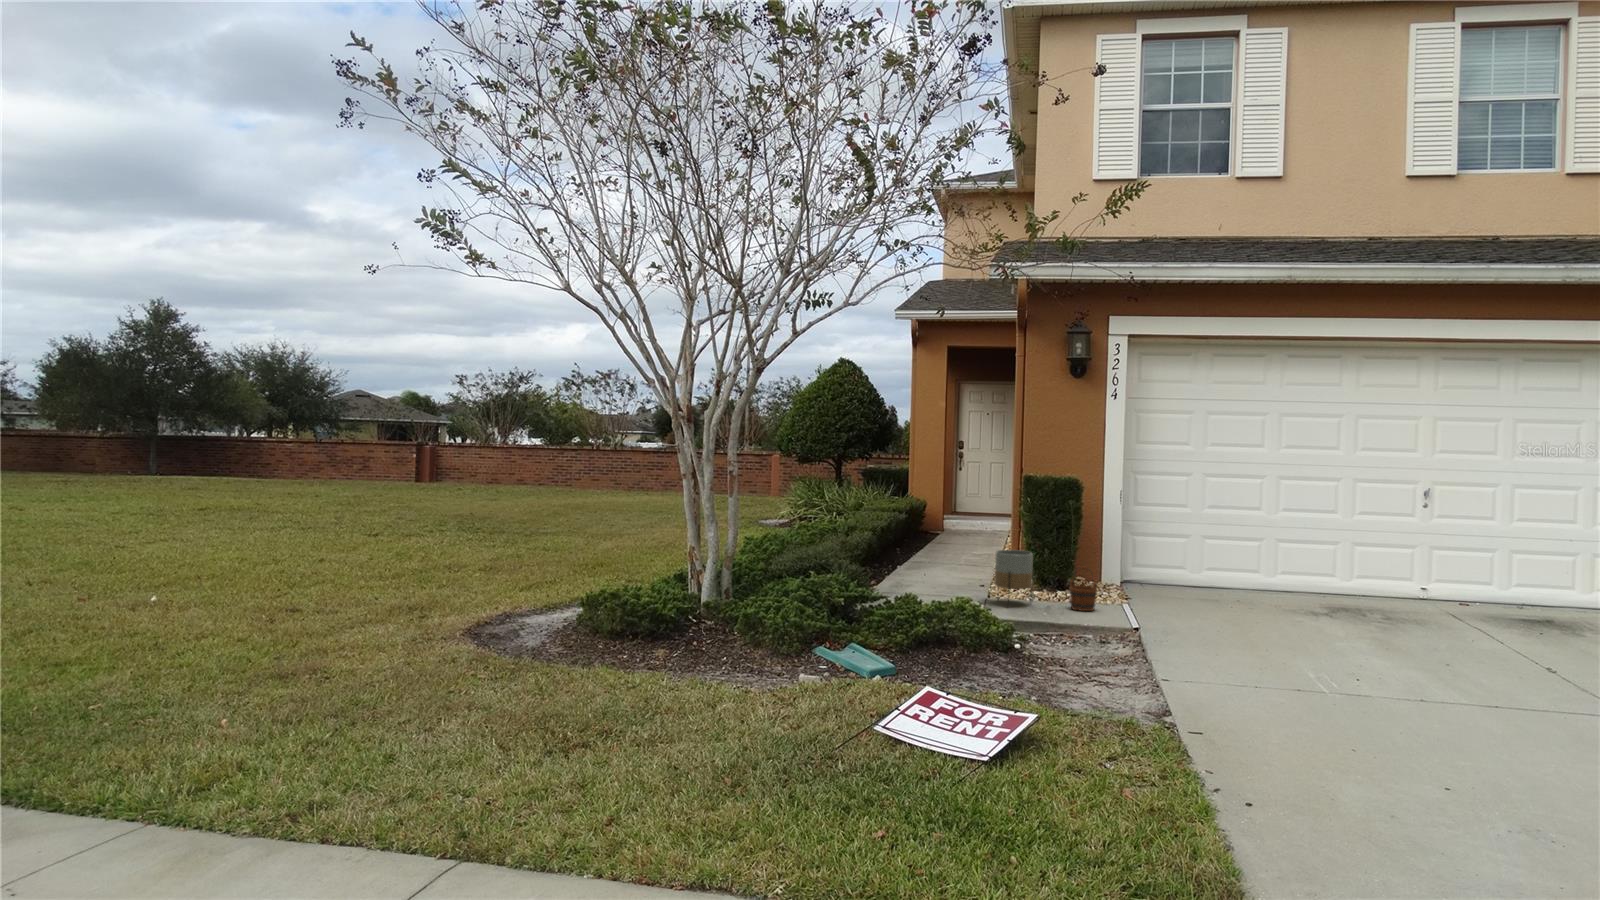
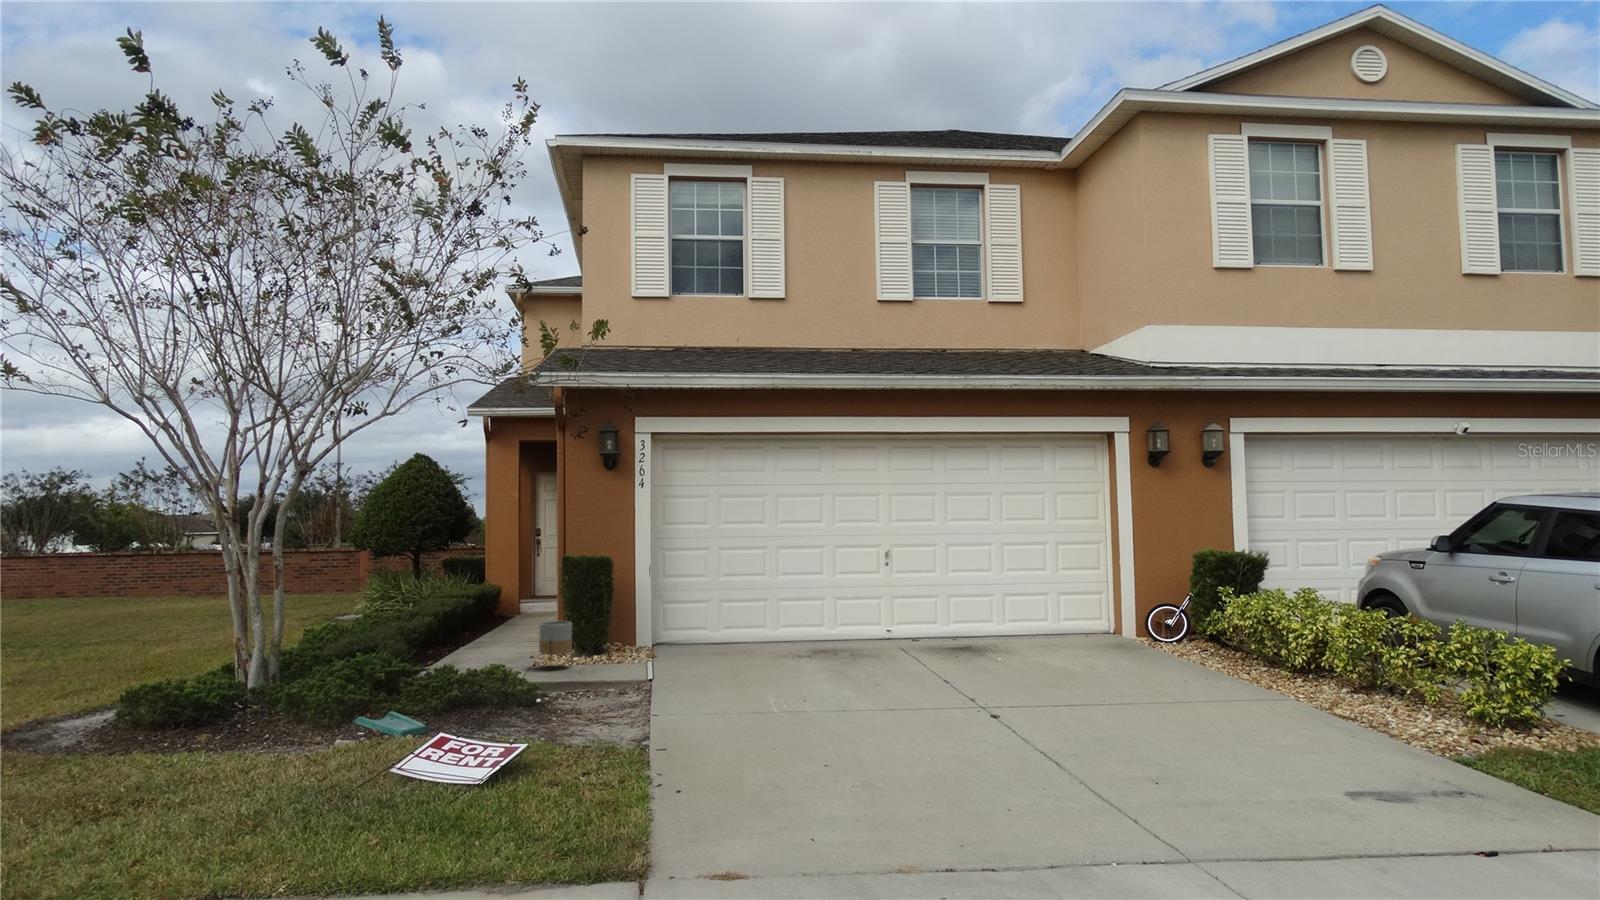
wooden bucket: present [1070,566,1097,611] -> none [603,630,626,668]

